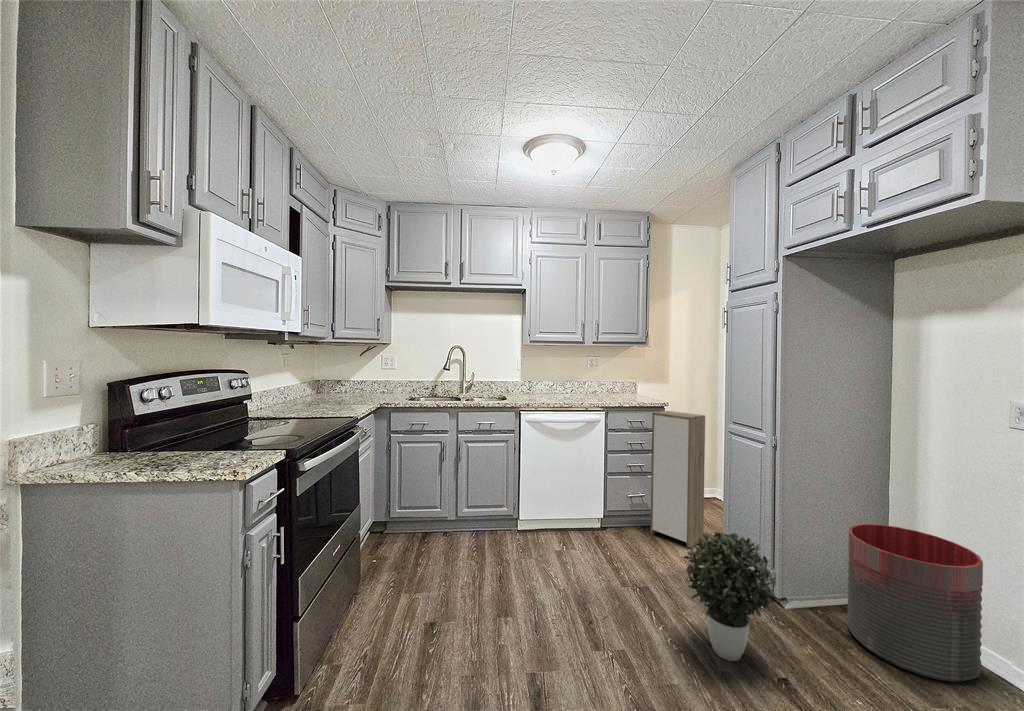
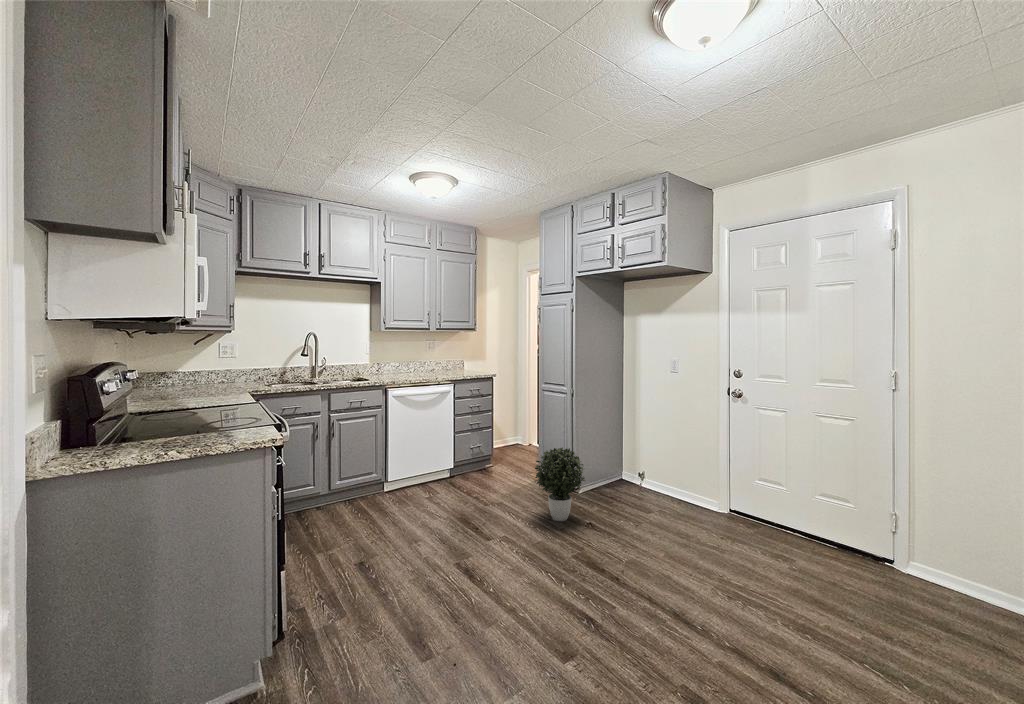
storage cabinet: present [650,411,705,547] -> none [487,381,522,477]
trash can: present [847,524,983,682] -> none [609,434,663,503]

